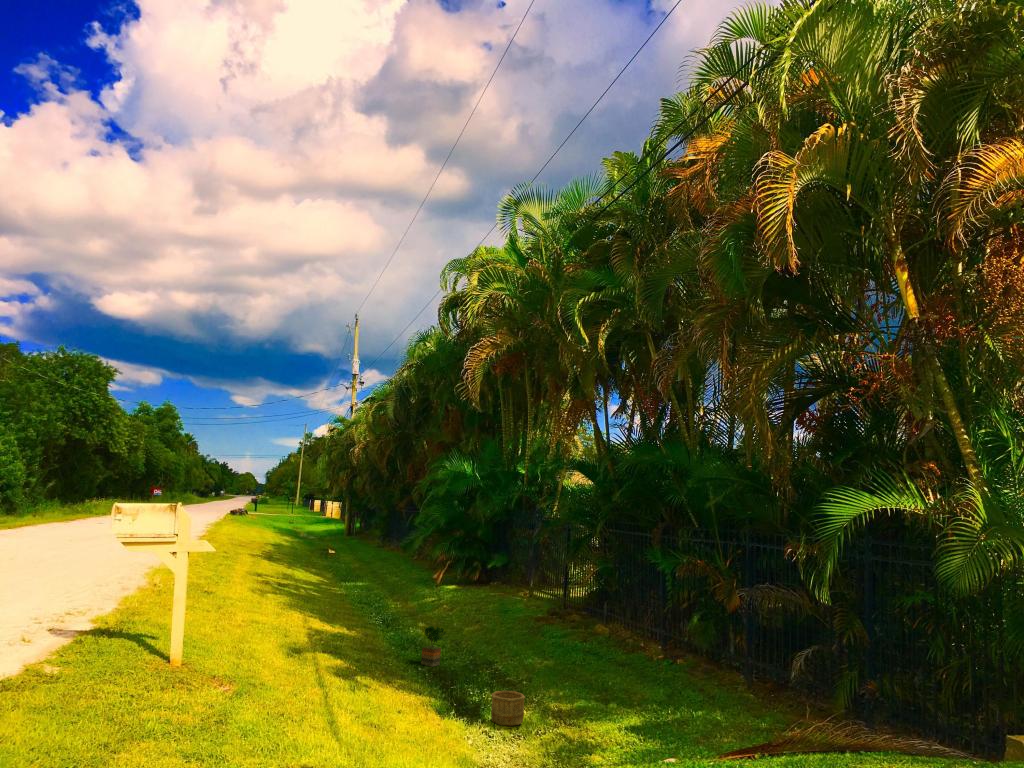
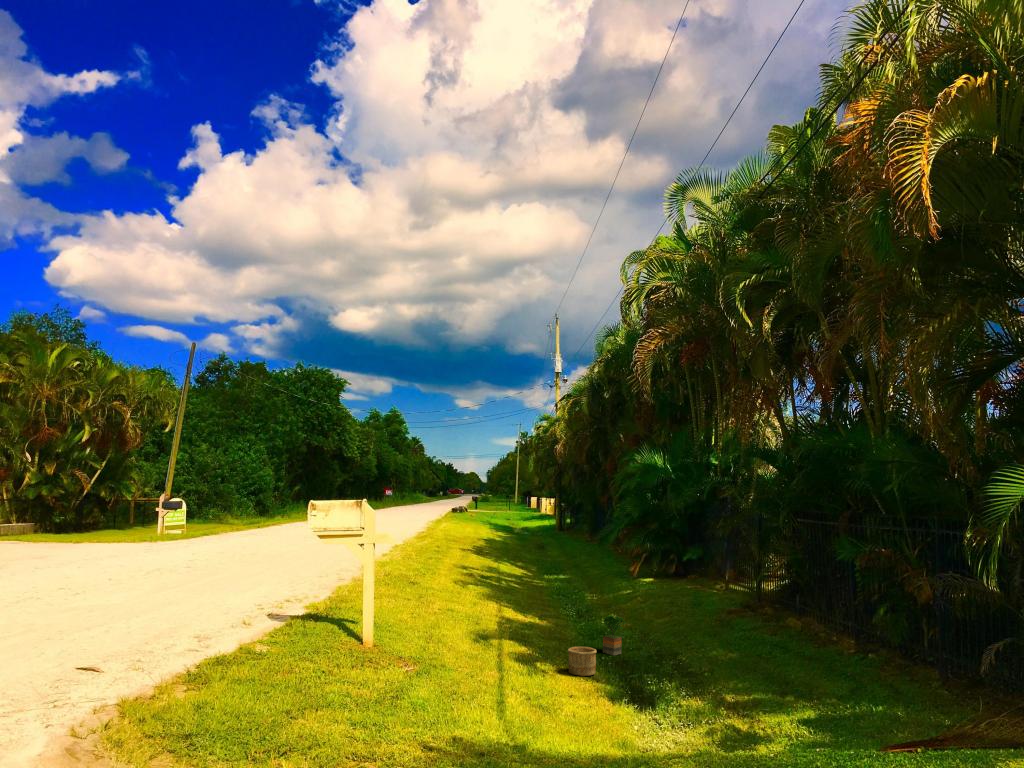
wooden bucket: present [491,691,525,726] -> present [568,647,597,676]

